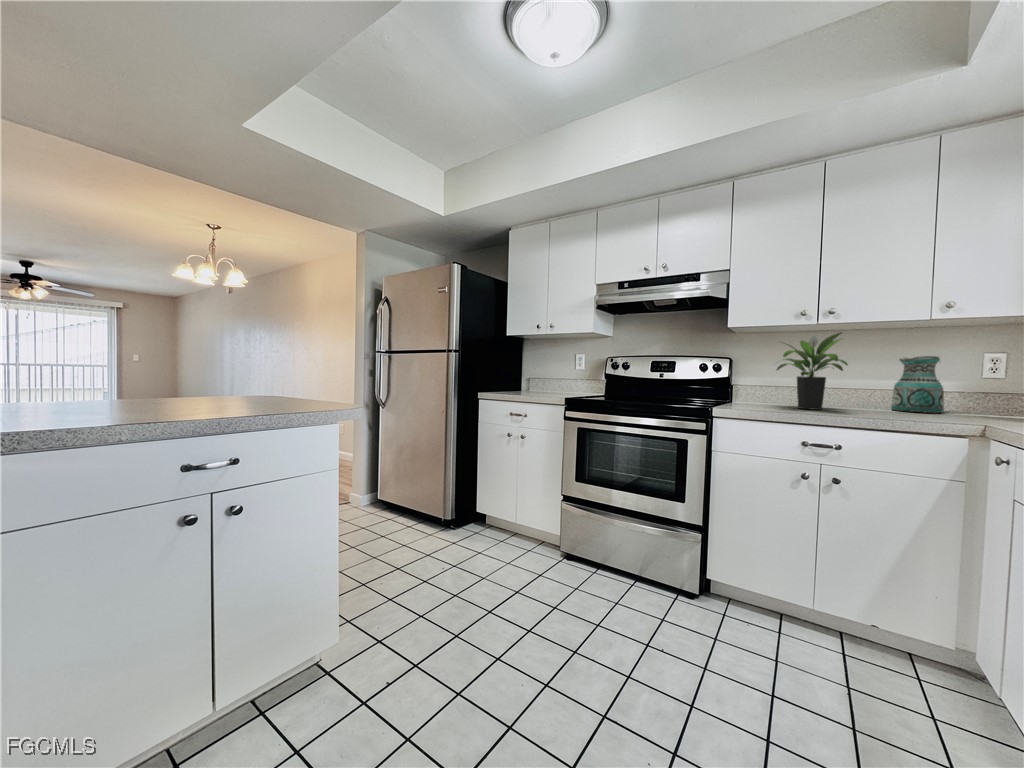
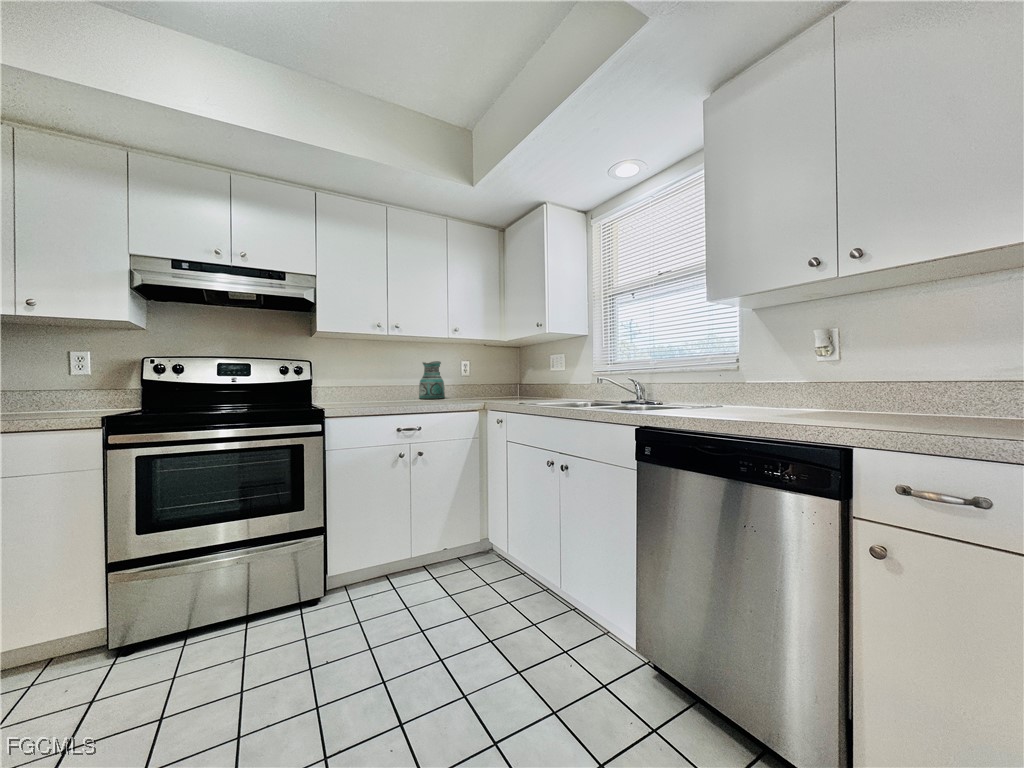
potted plant: present [777,332,848,410] -> none [352,342,407,403]

